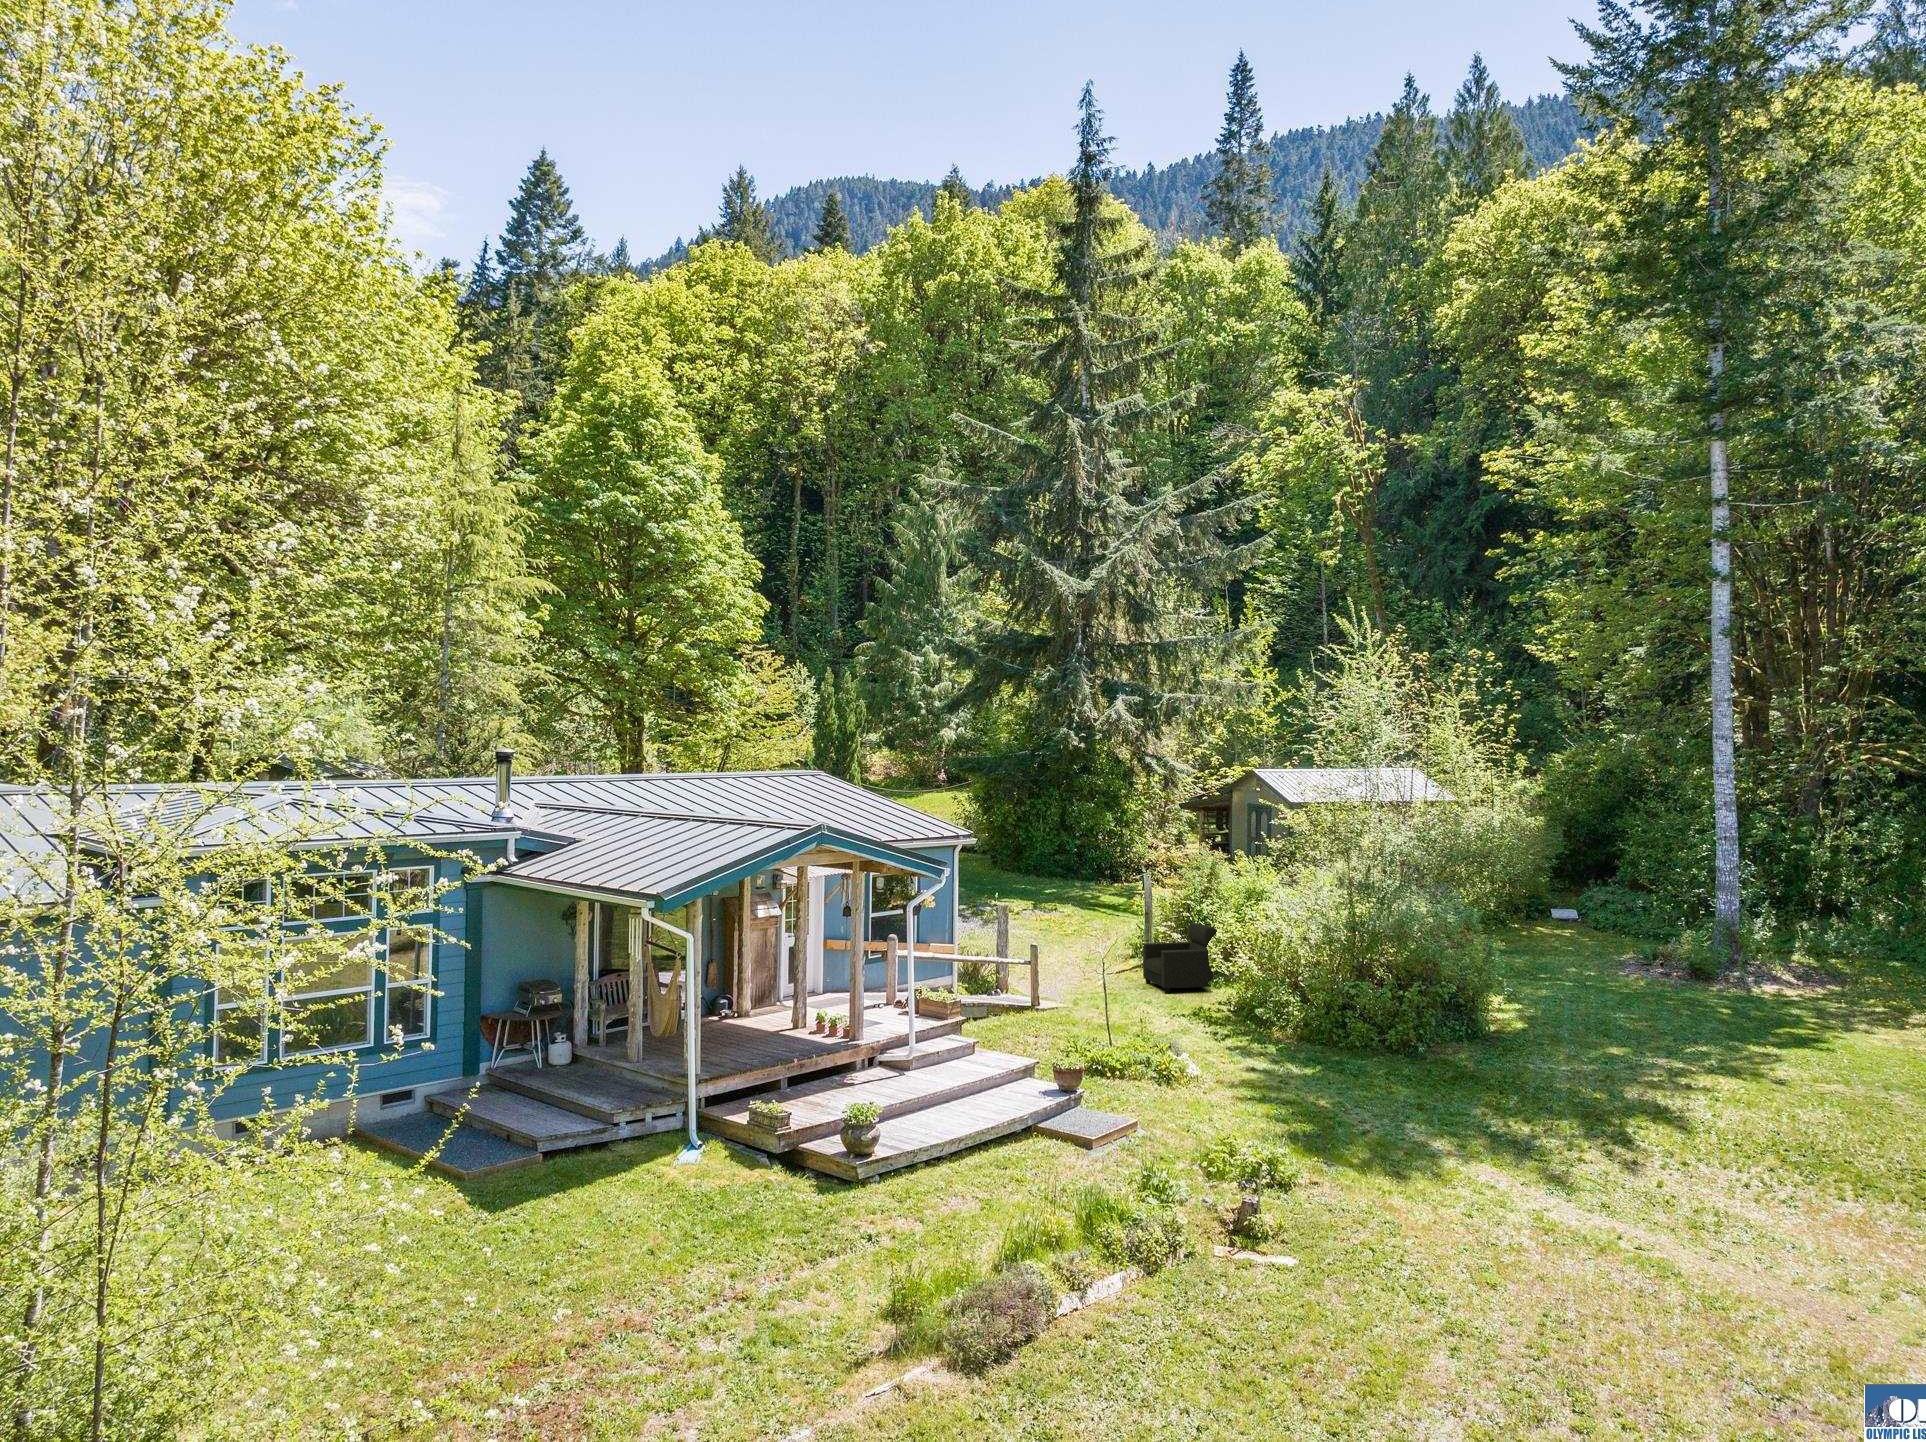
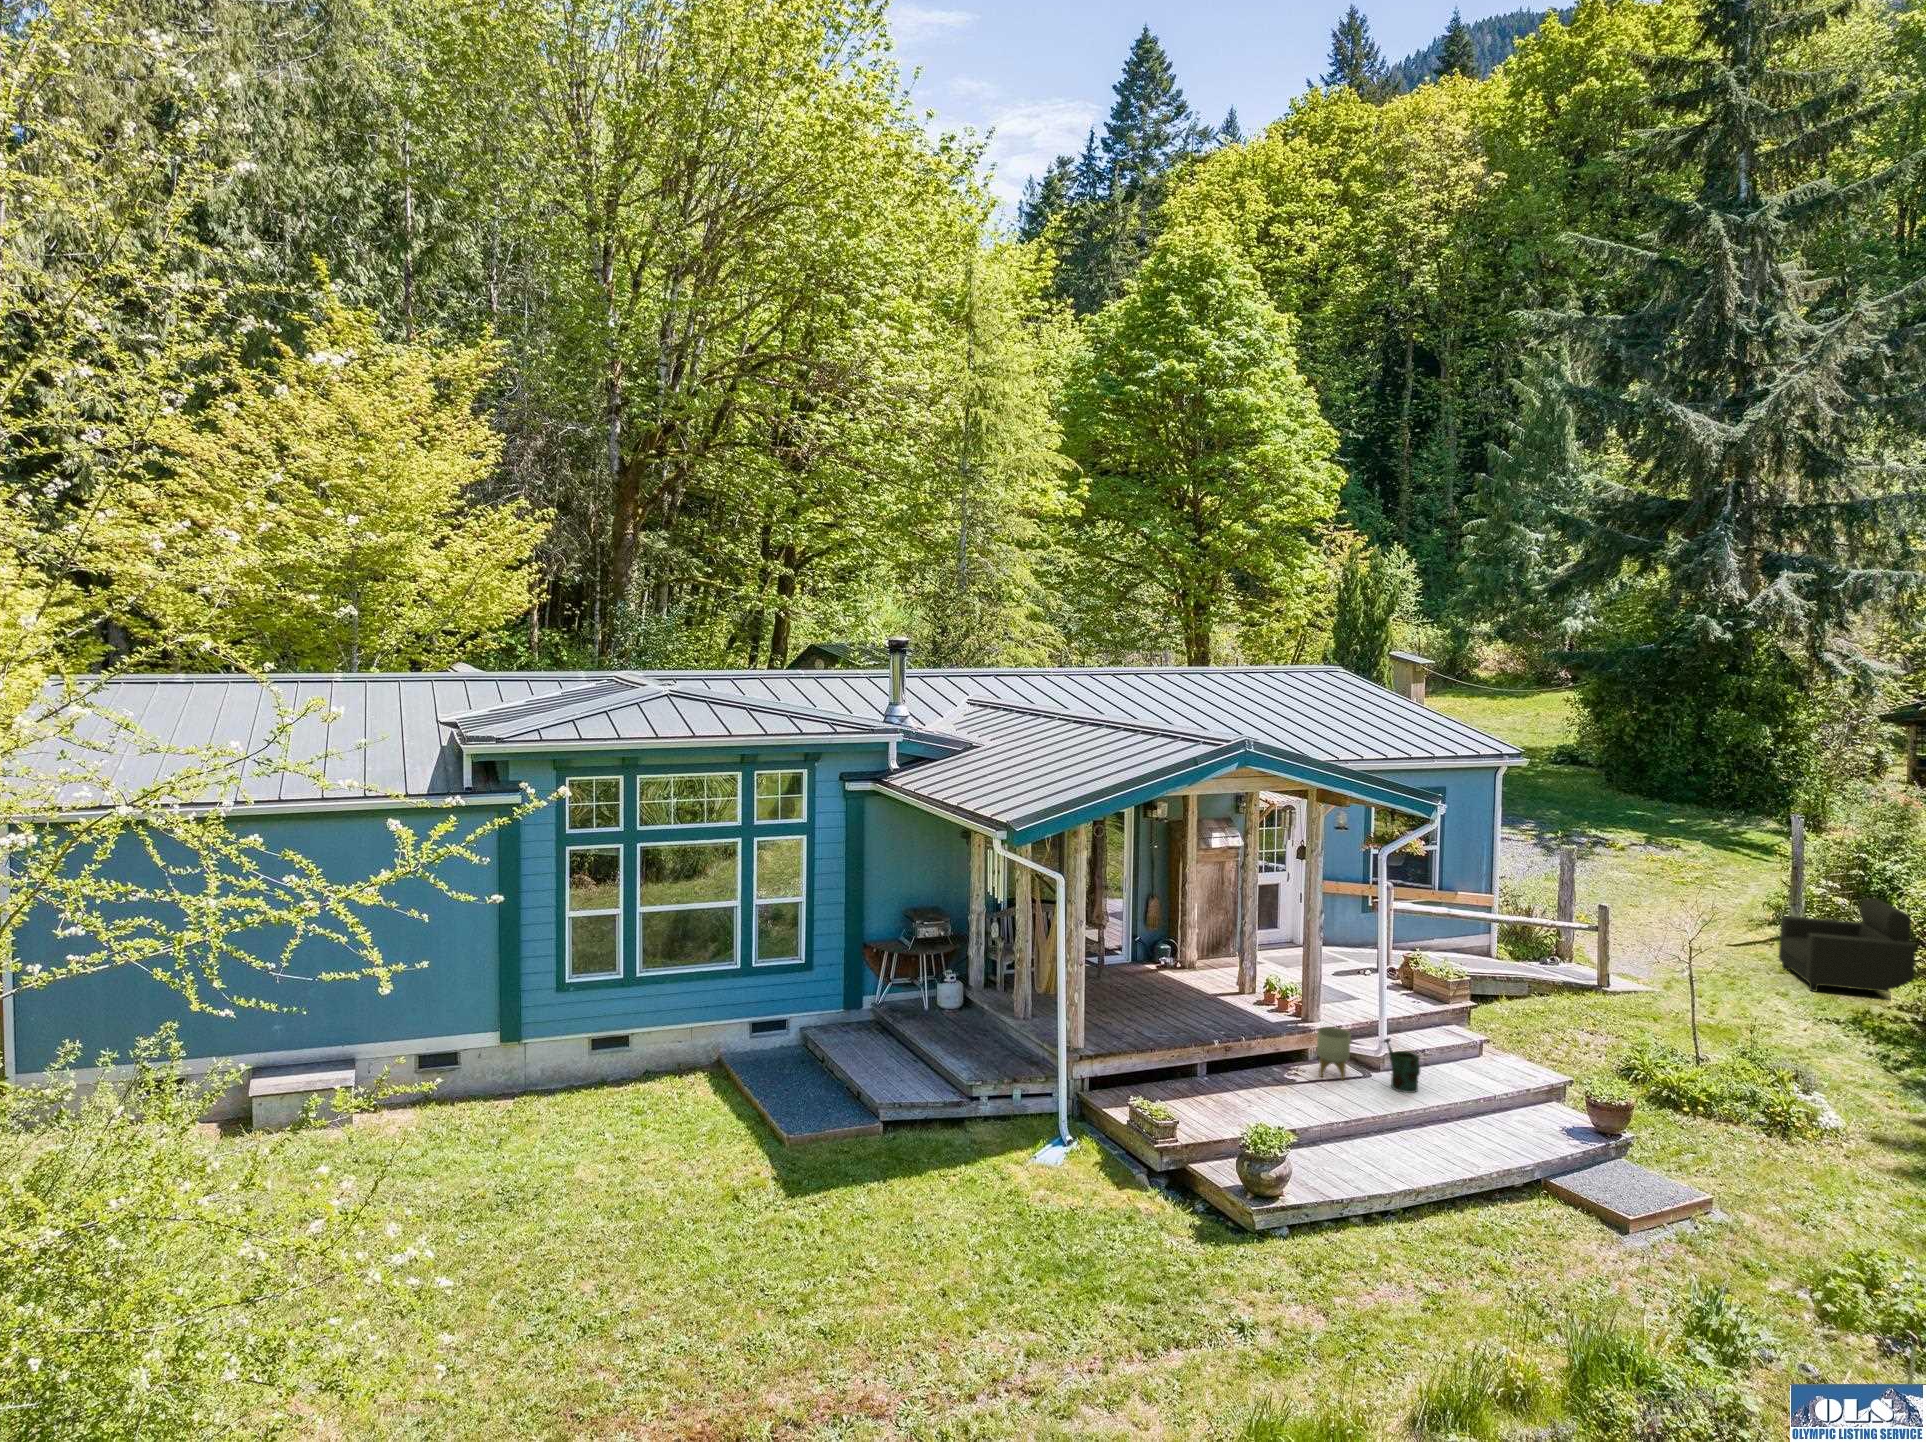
planter: none [864,1043,890,1084] -> present [1317,1027,1351,1080]
watering can: none [912,1044,944,1082] -> present [1383,1038,1420,1093]

